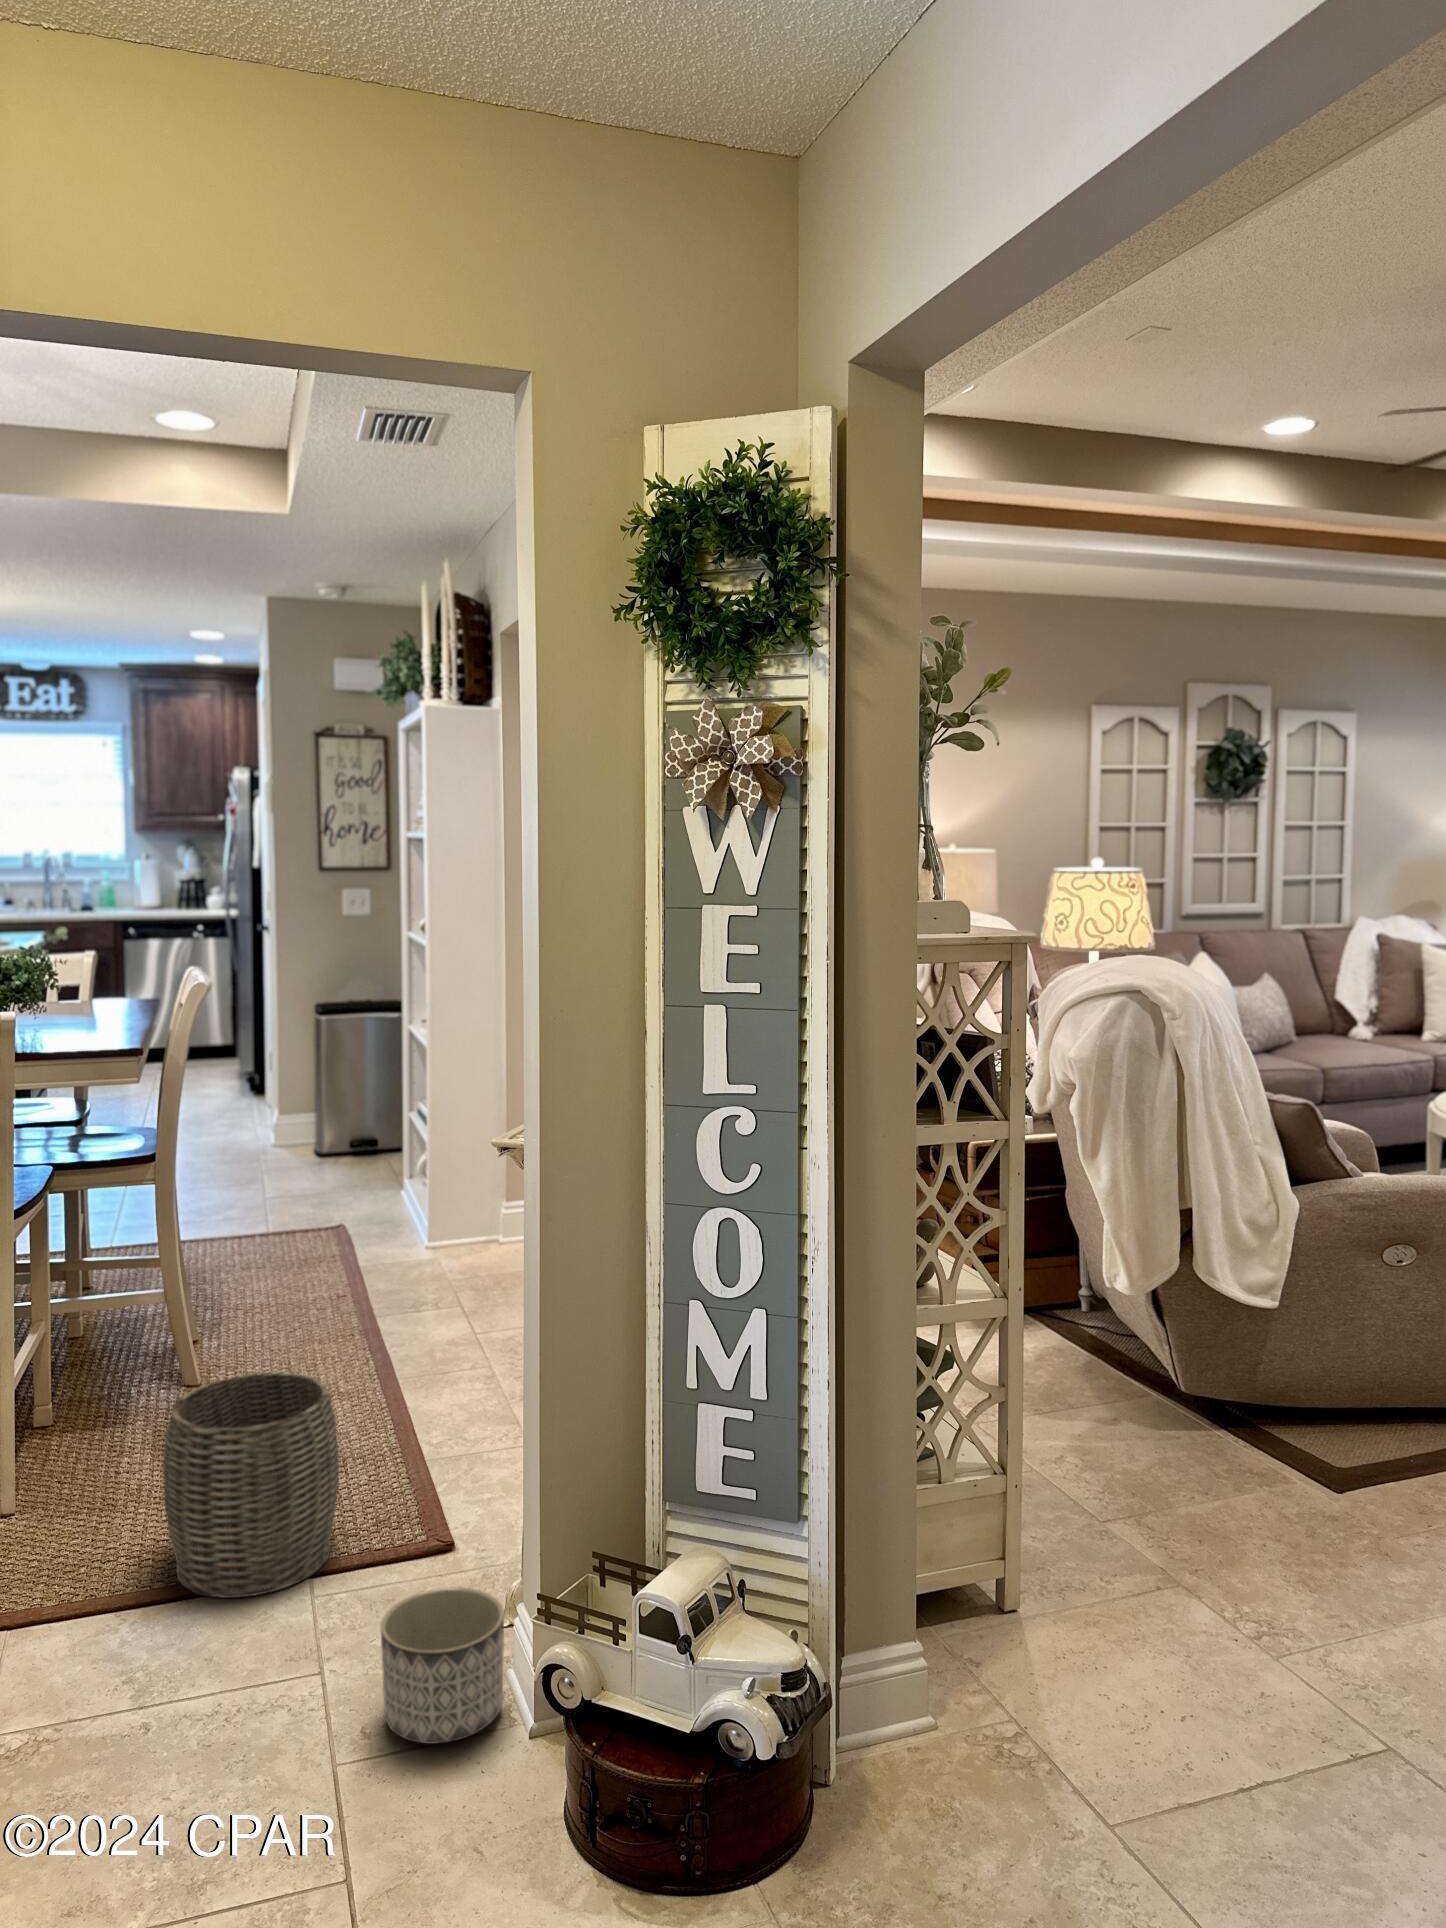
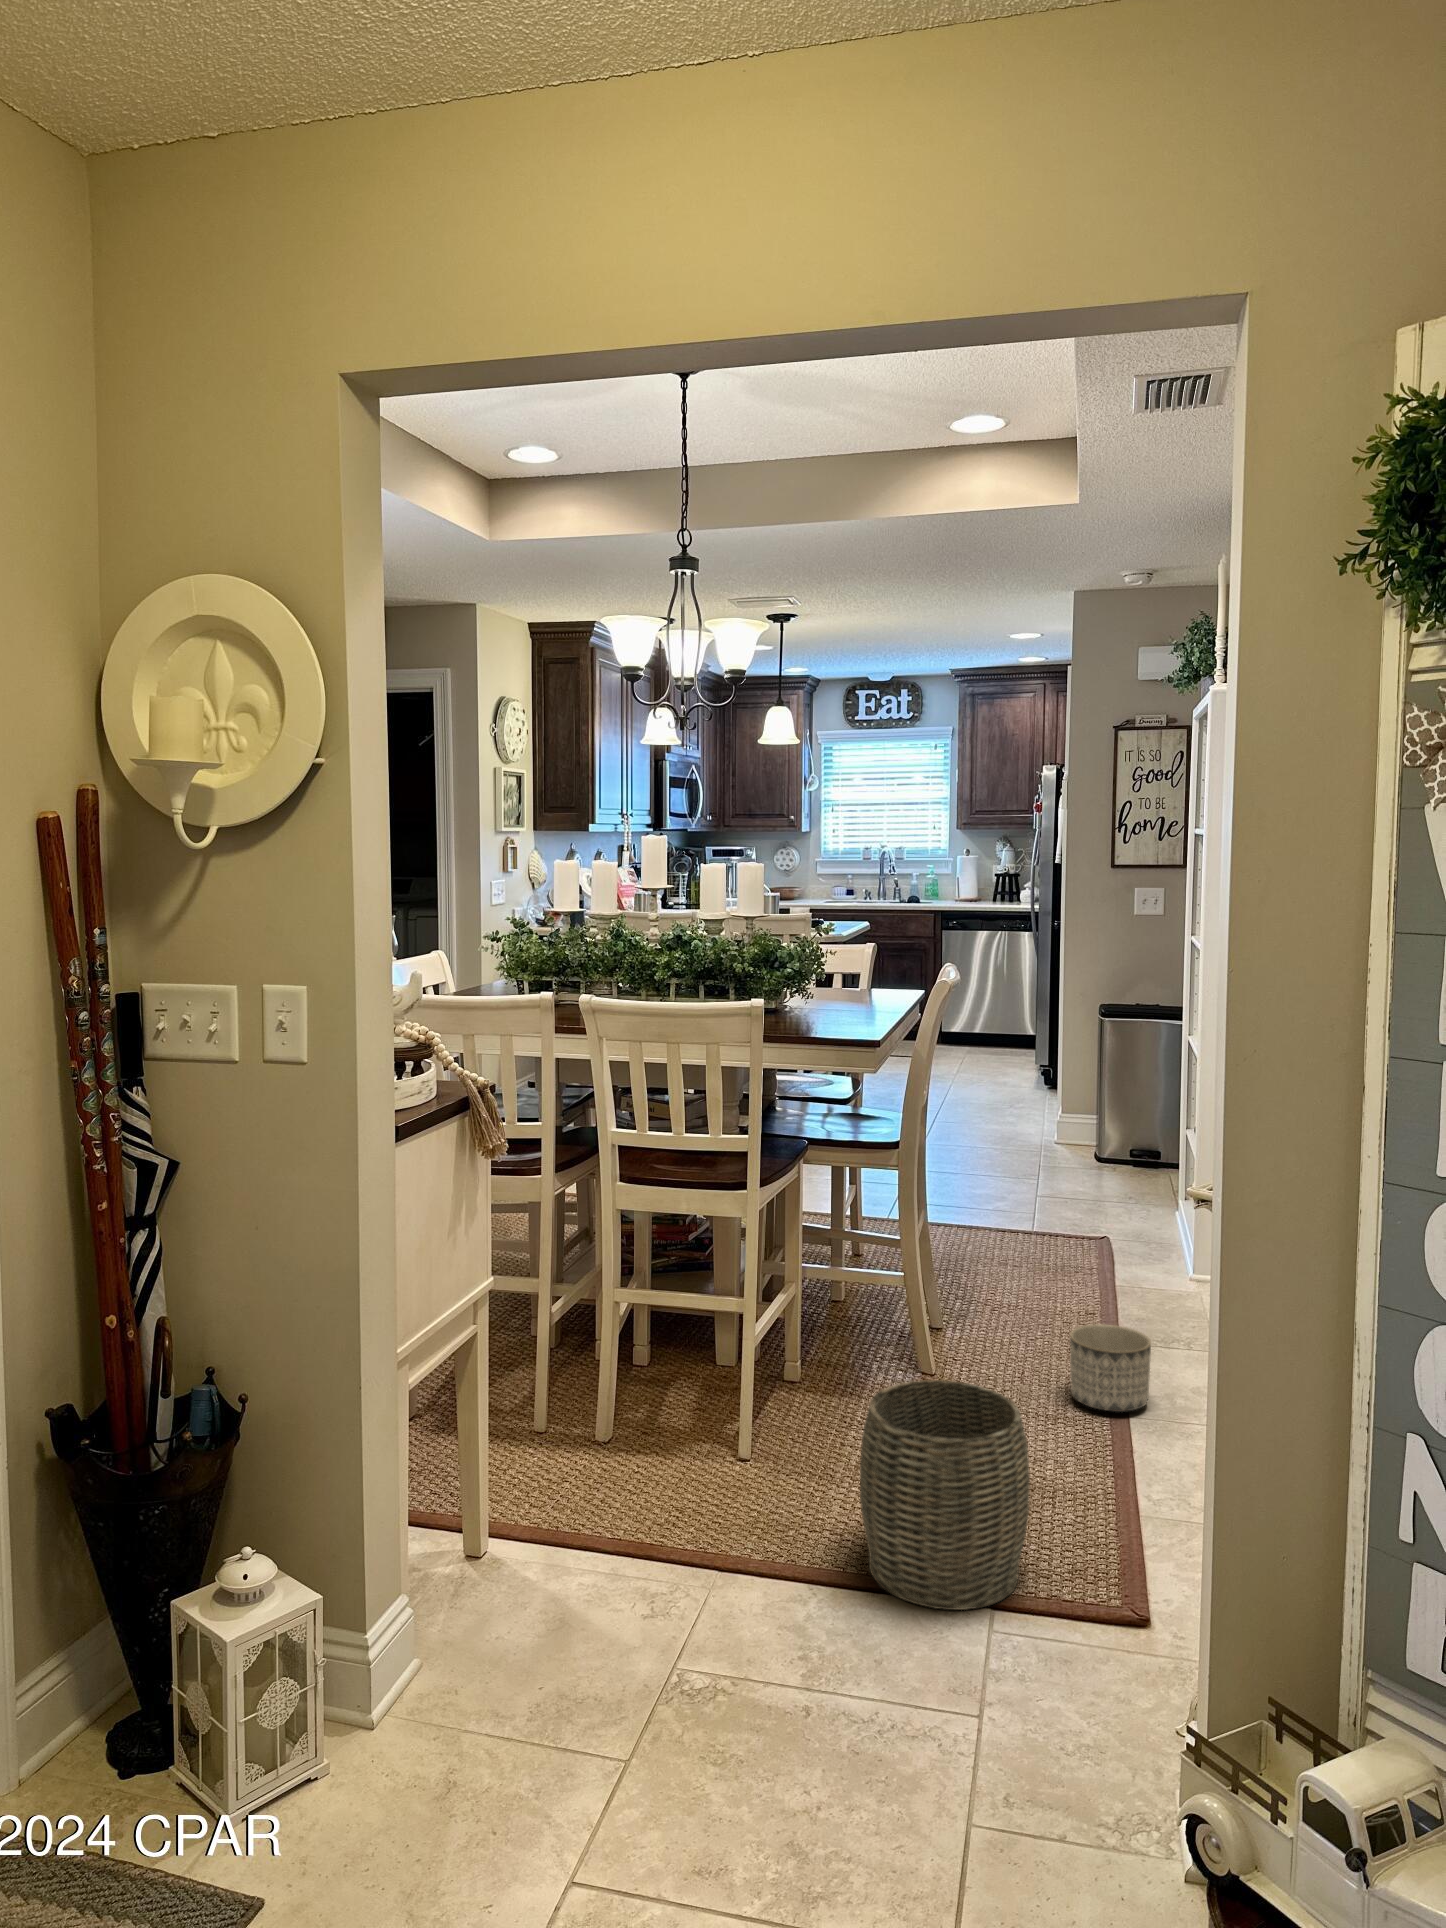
planter: present [381,1587,504,1744] -> present [1070,1324,1151,1412]

